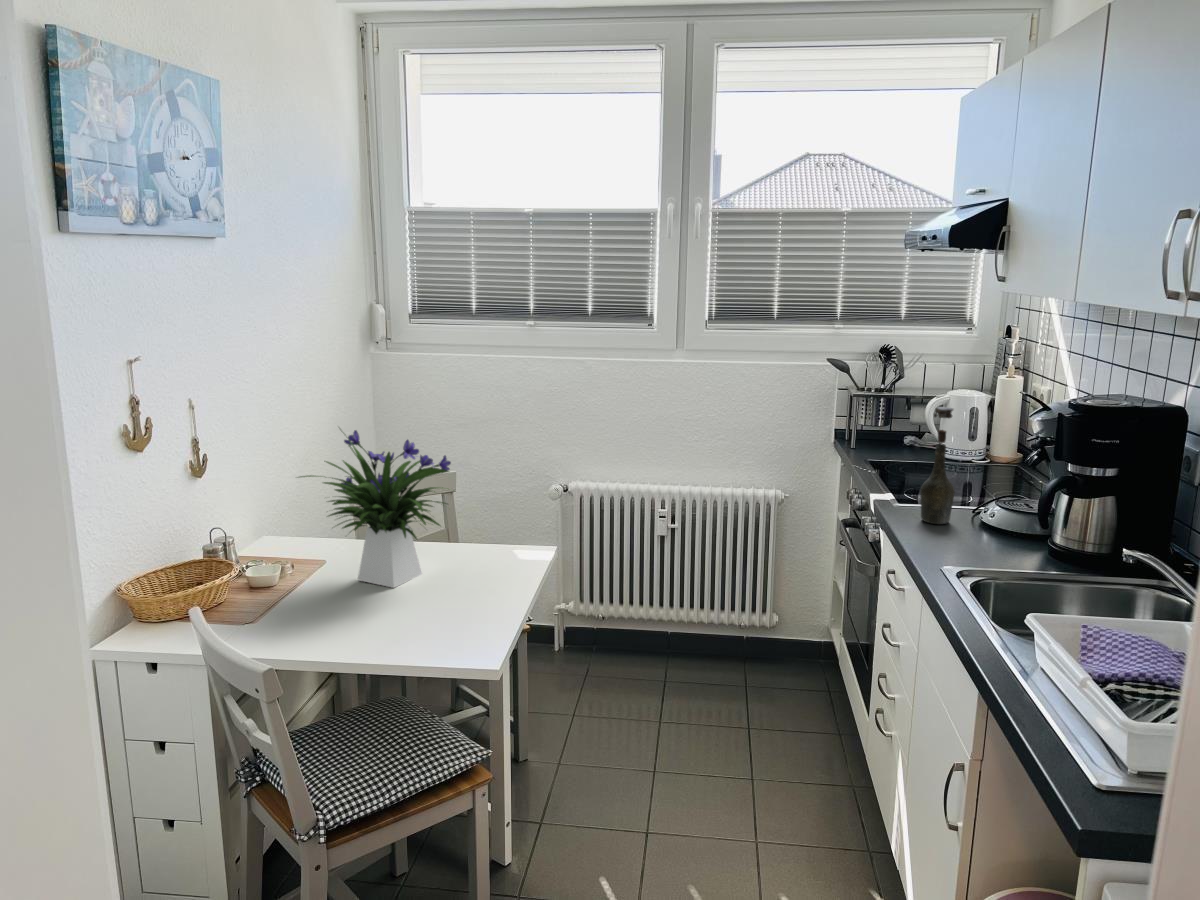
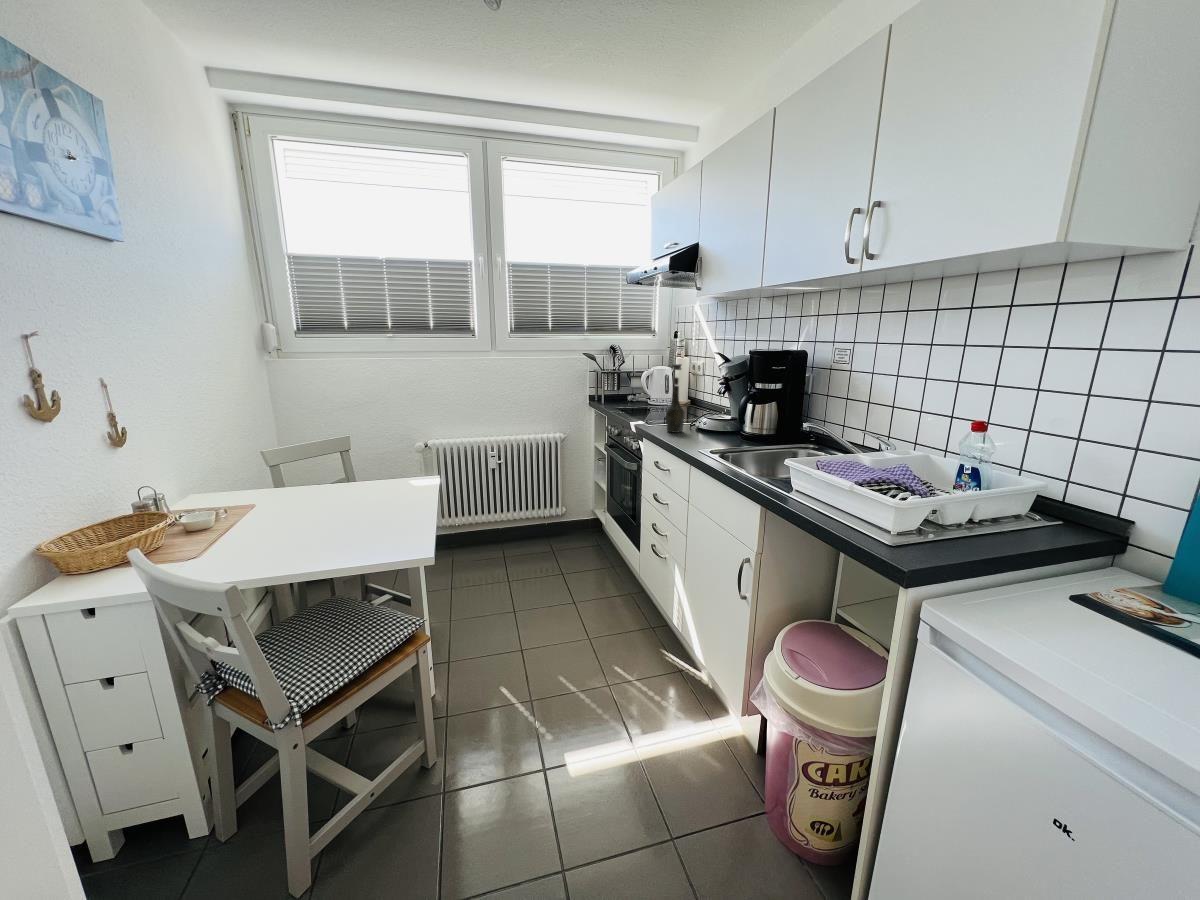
flower arrangement: present [300,430,451,588] -> none [224,393,369,515]

